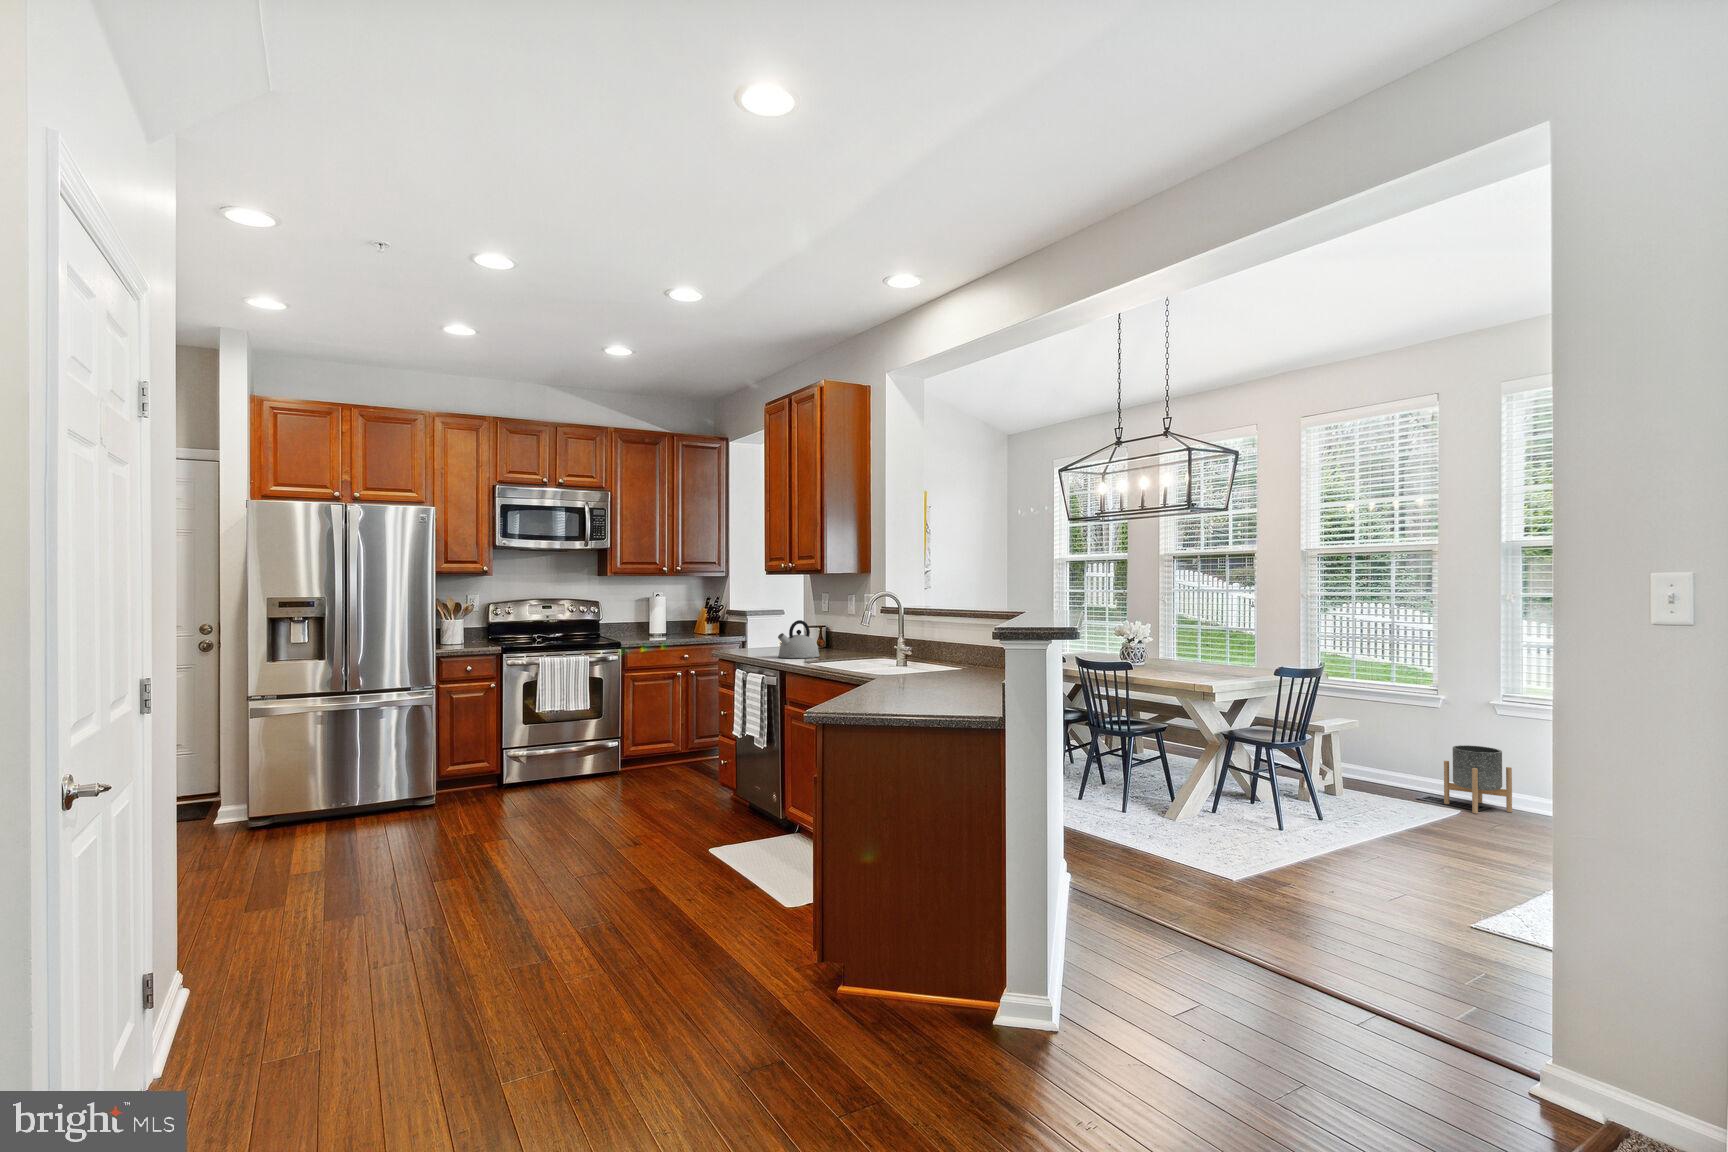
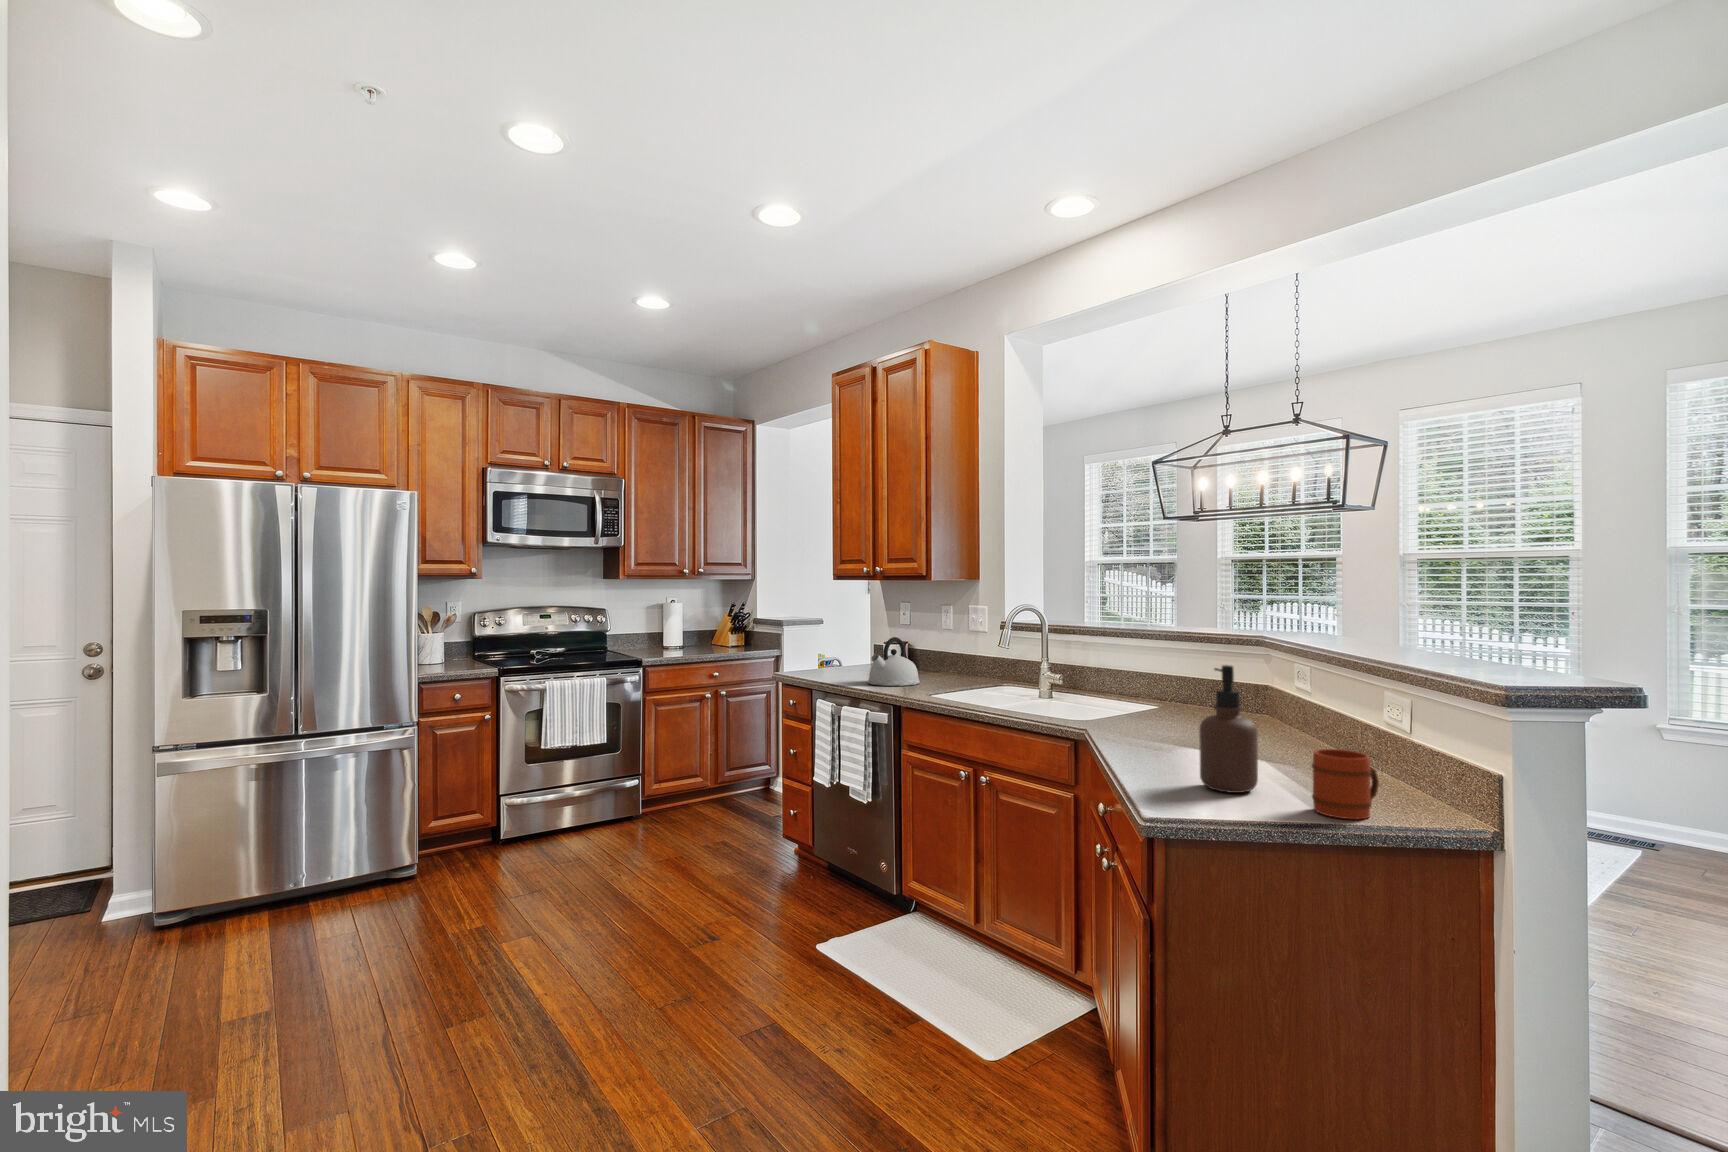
soap dispenser: none [873,624,907,704] -> present [1199,665,1258,793]
mug: none [912,673,952,712] -> present [1312,749,1379,819]
planter: present [1444,745,1512,814] -> none [1619,776,1707,857]

